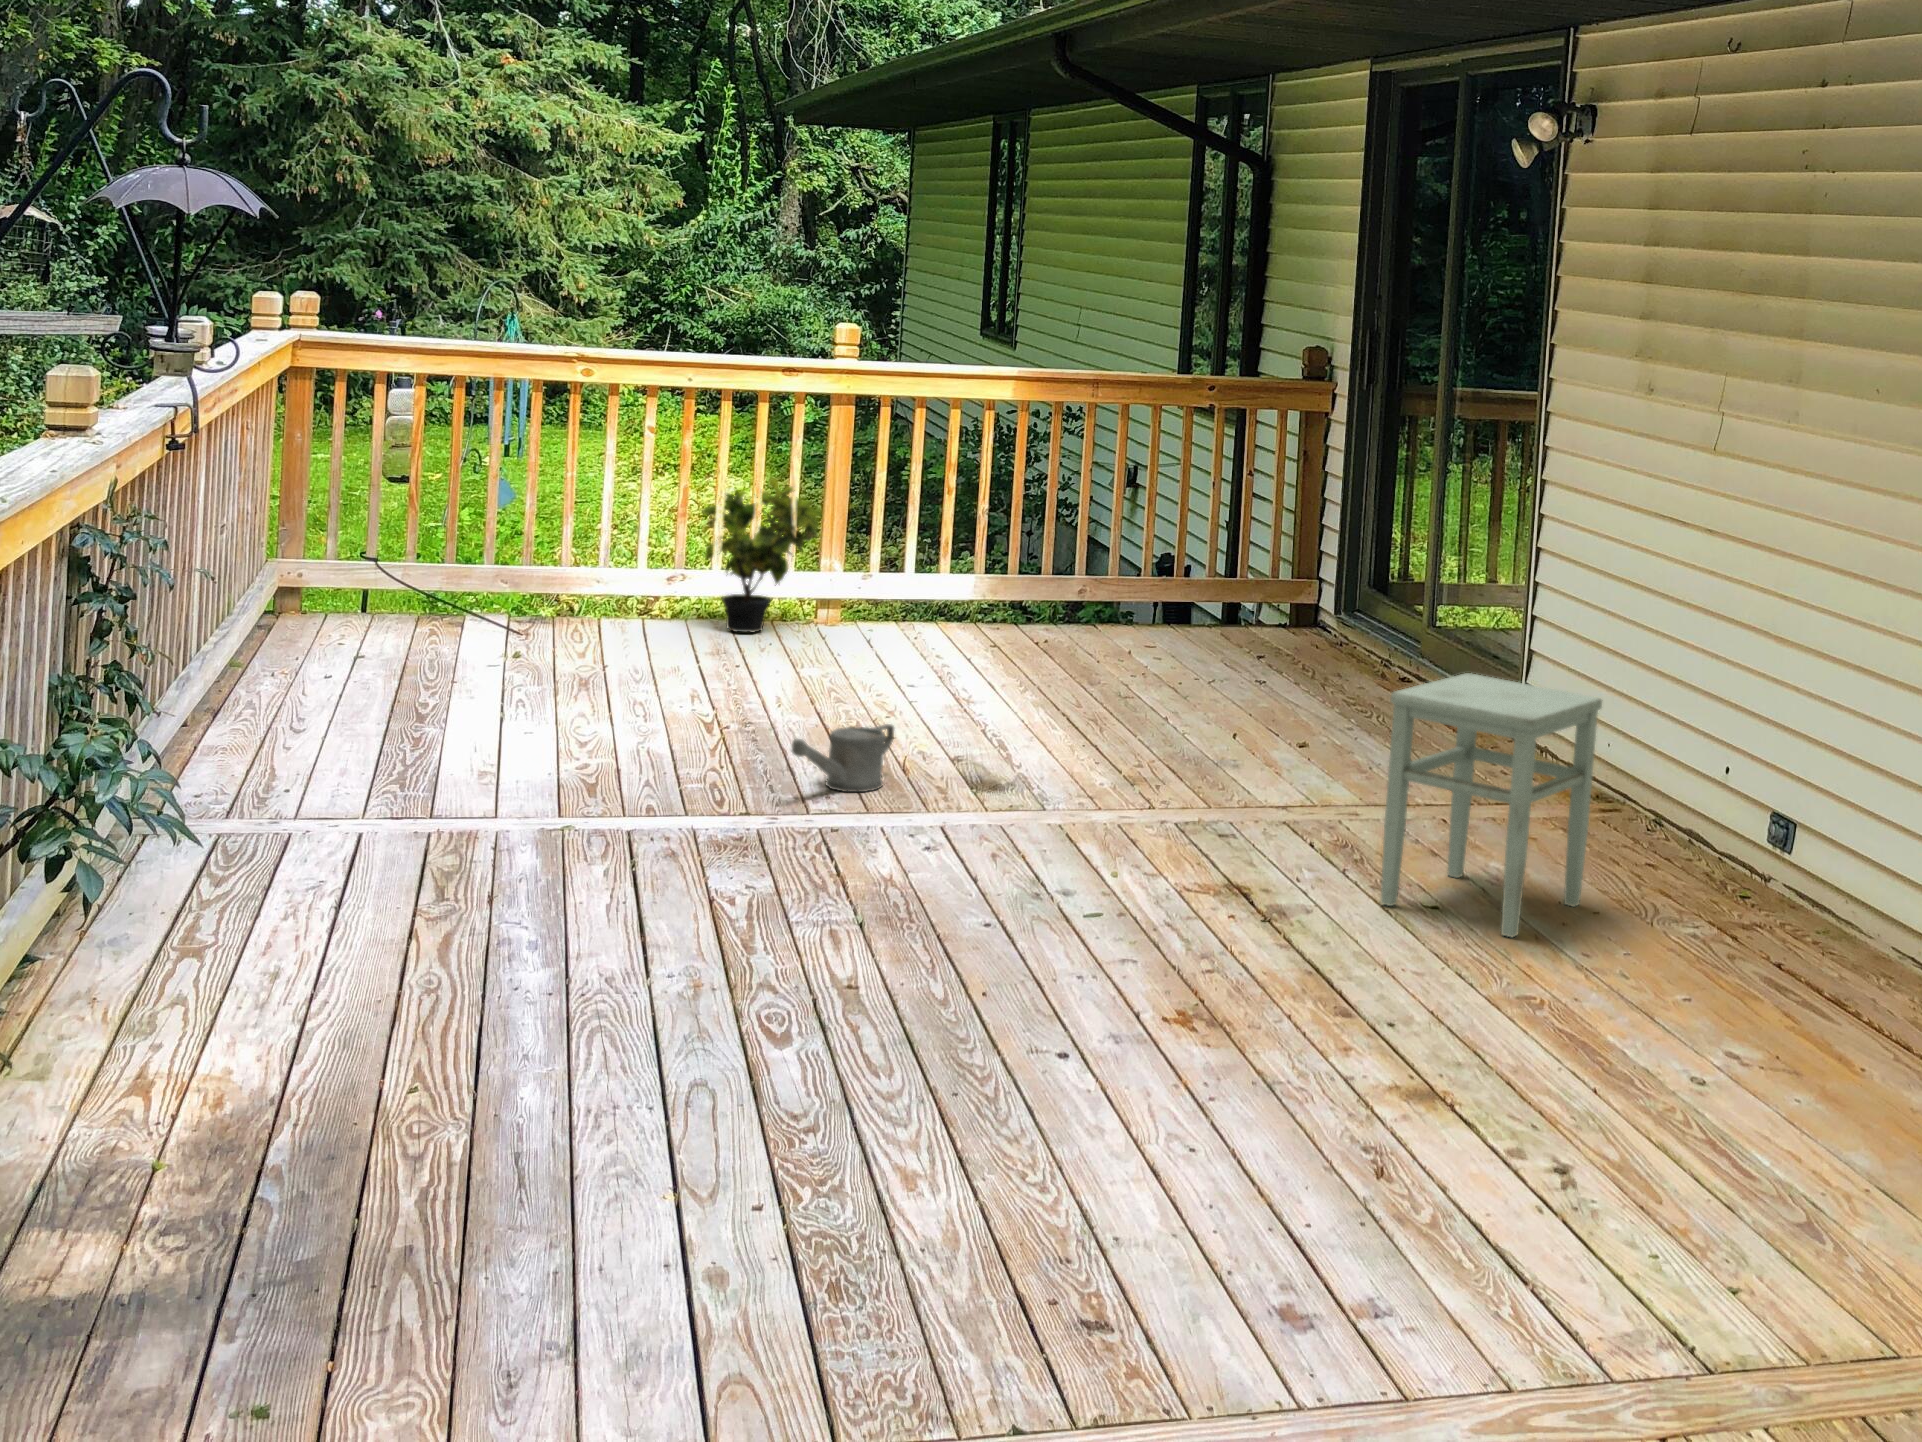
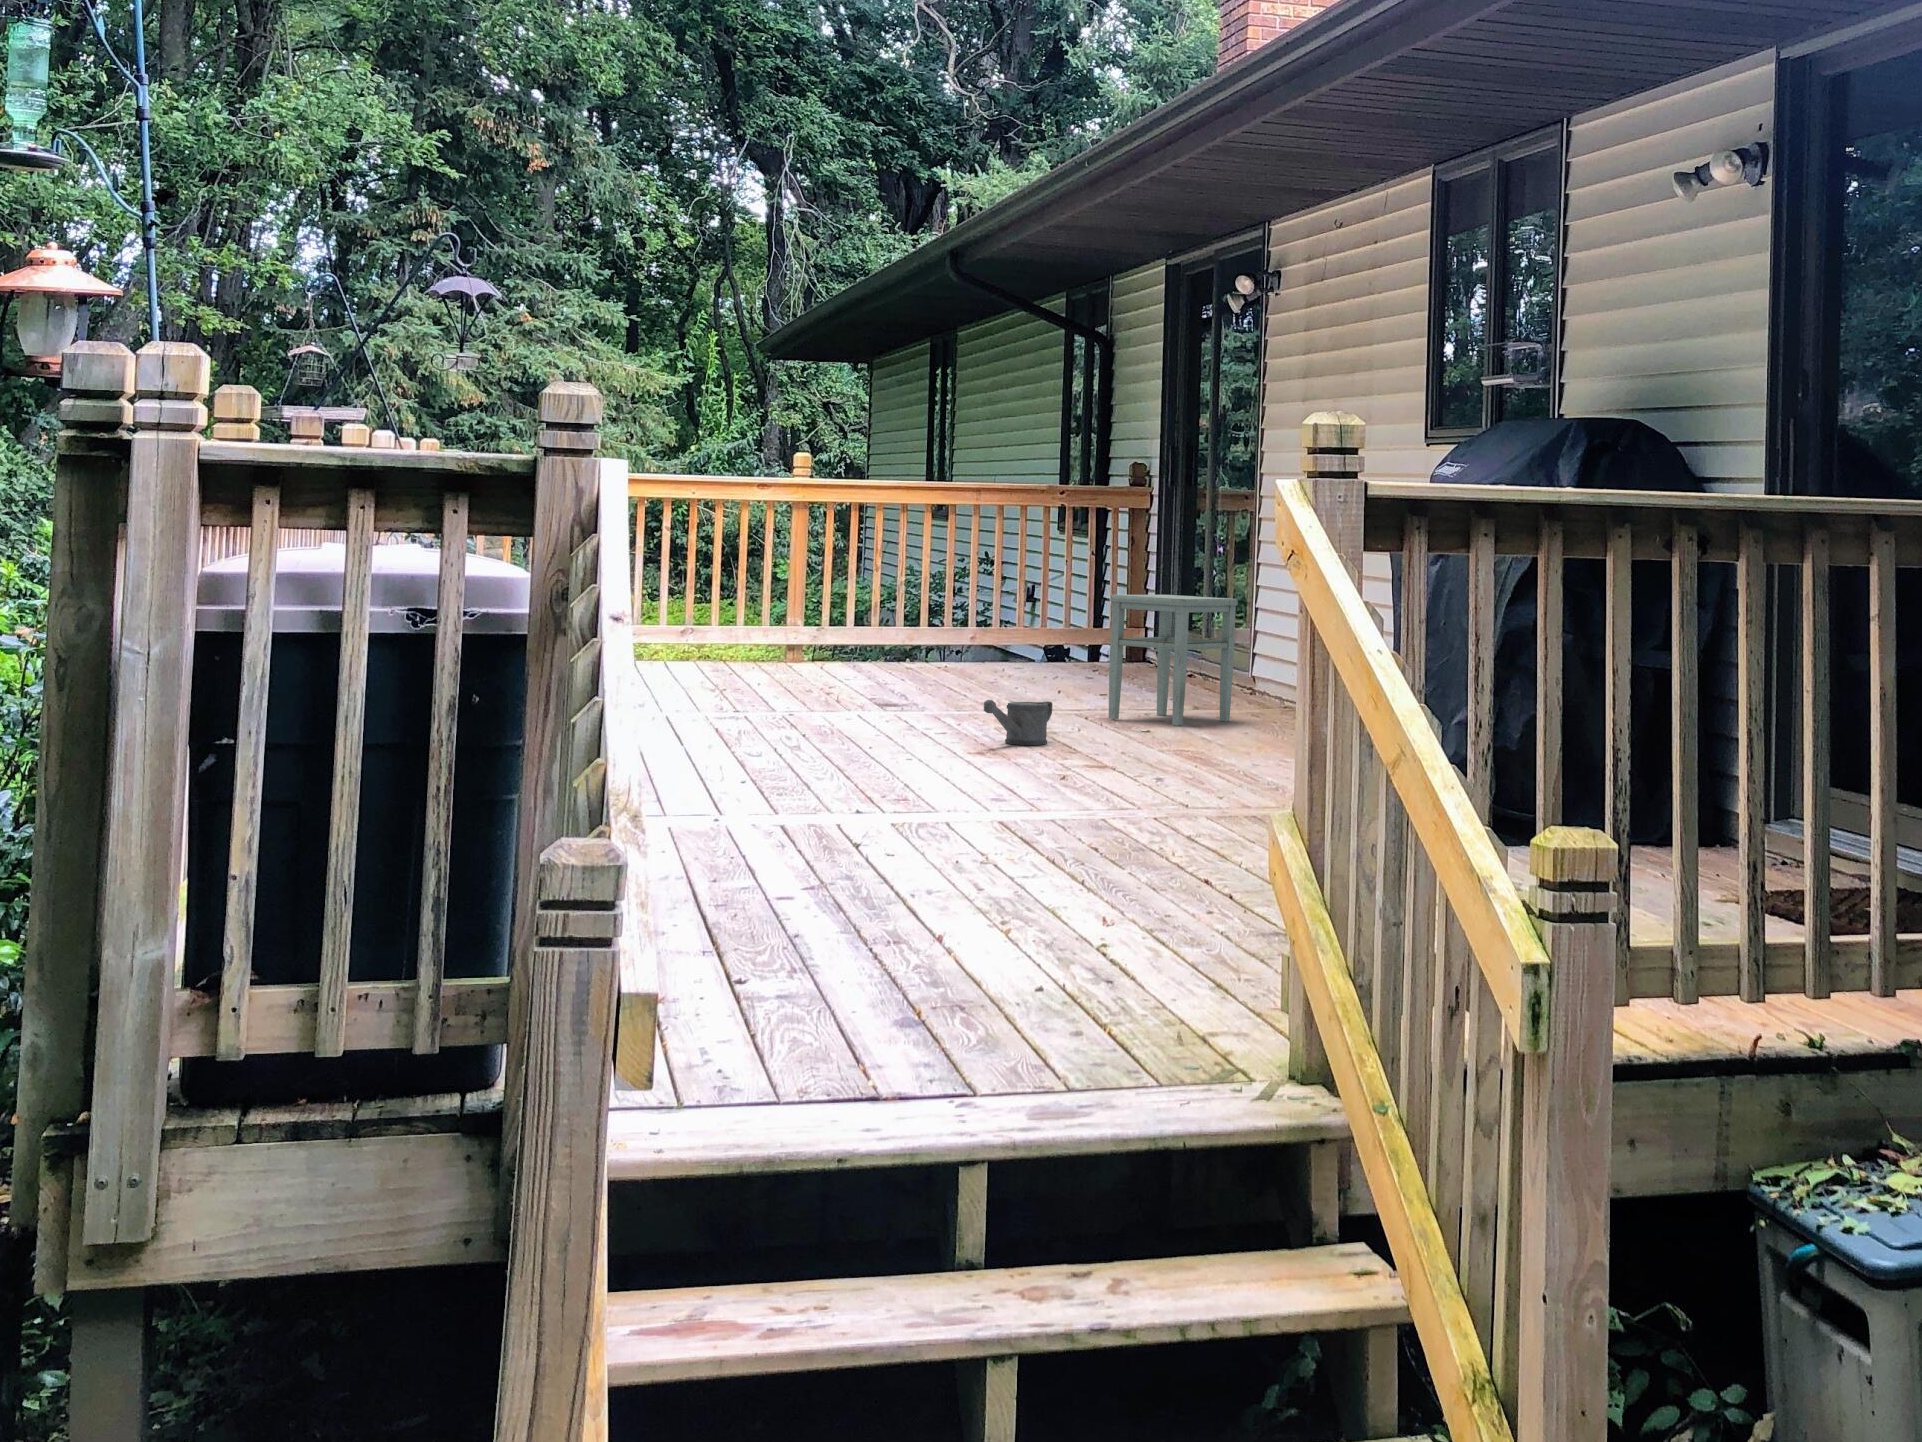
potted plant: present [702,478,821,632] -> none [705,554,789,659]
watering can: present [792,724,894,792] -> present [984,700,1052,745]

